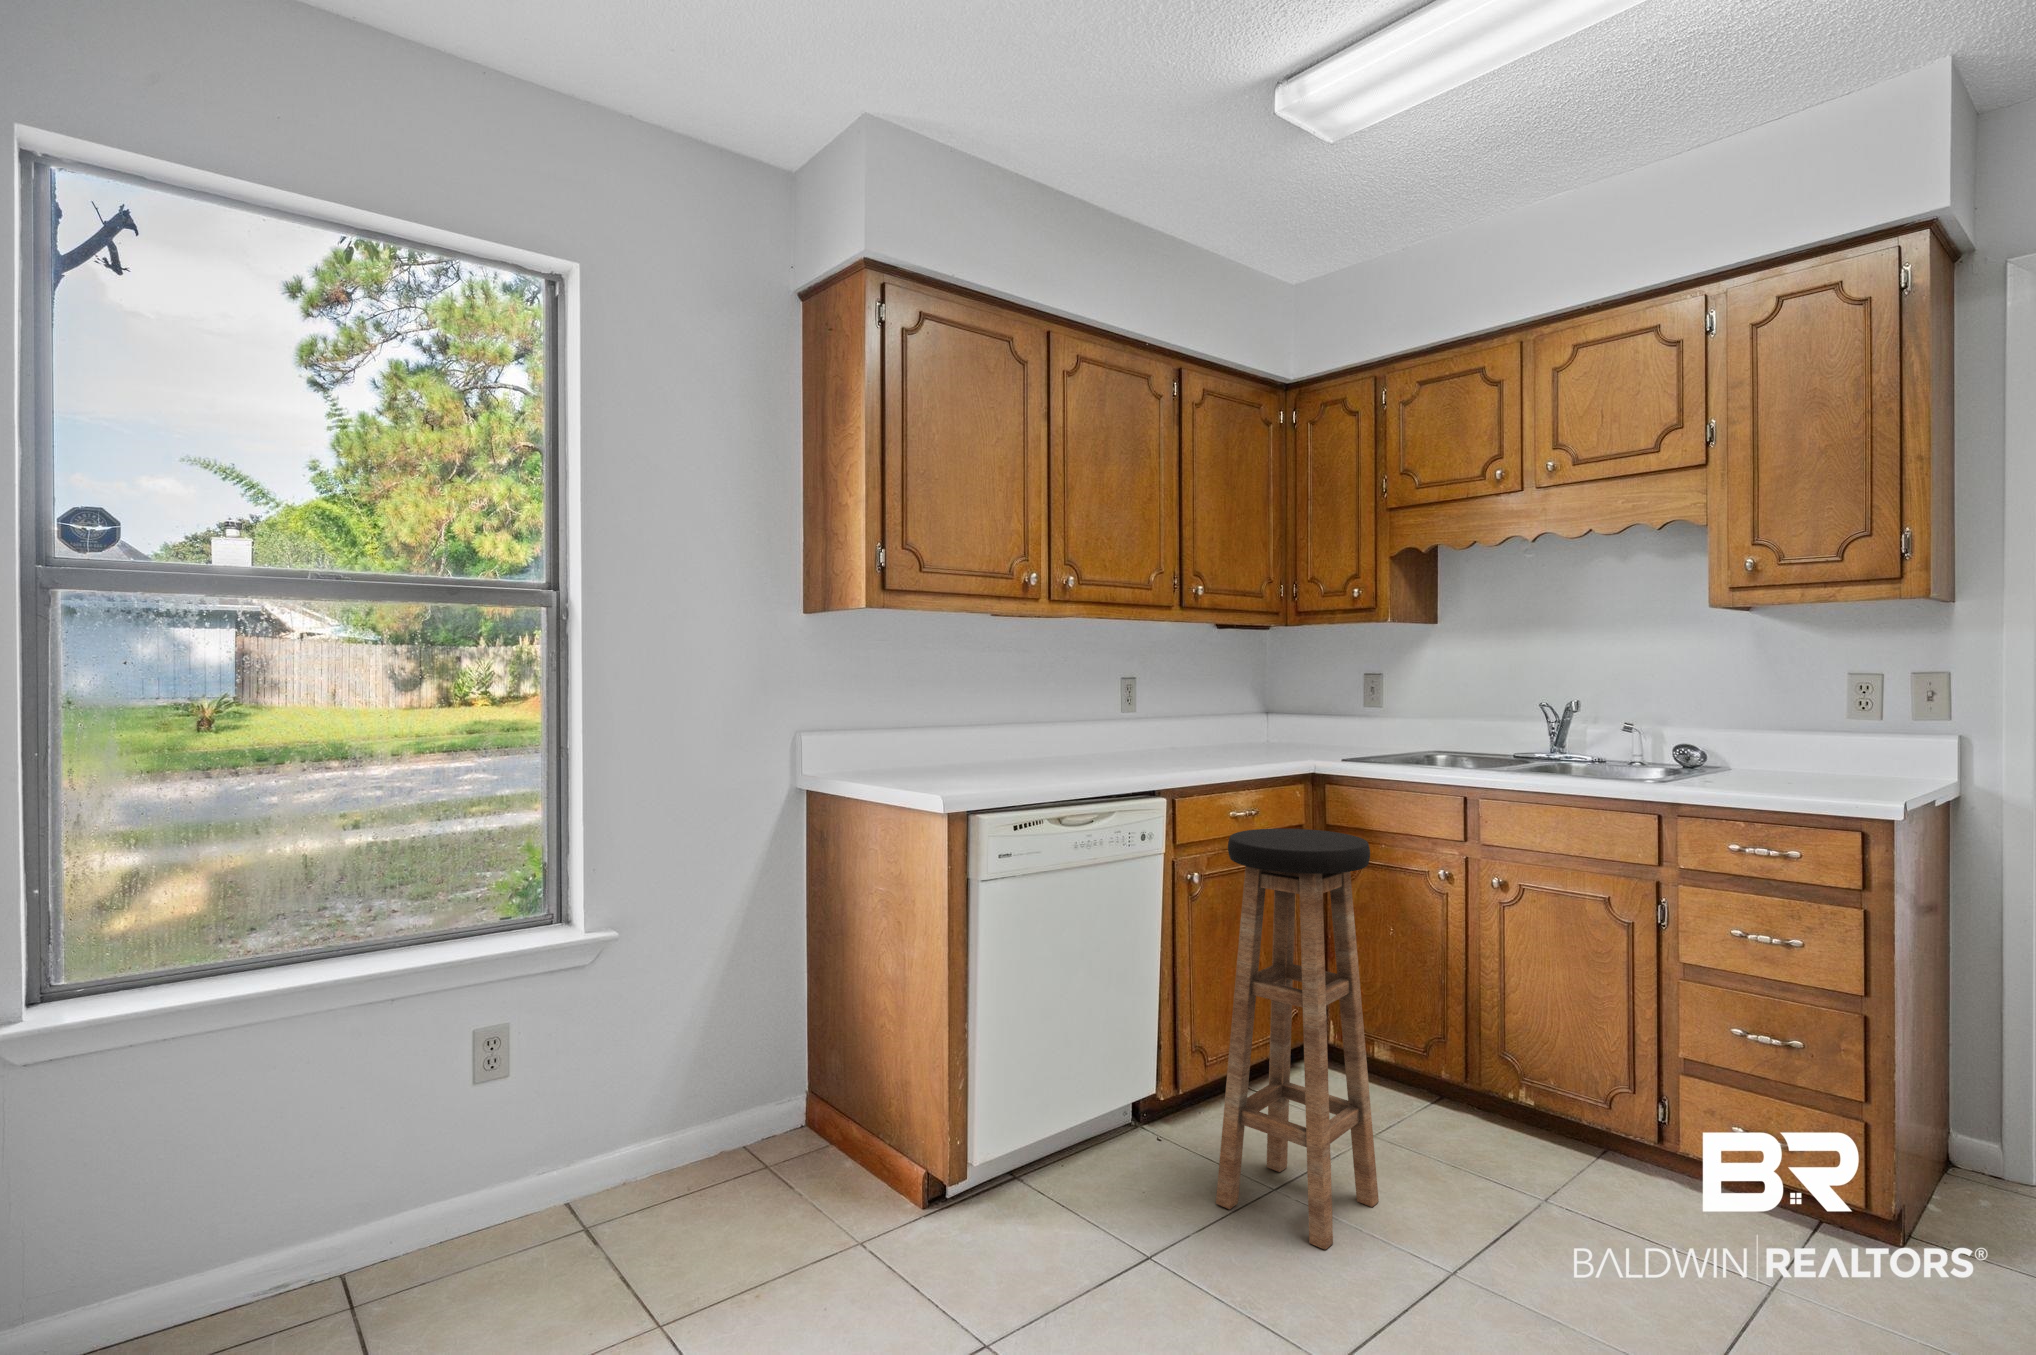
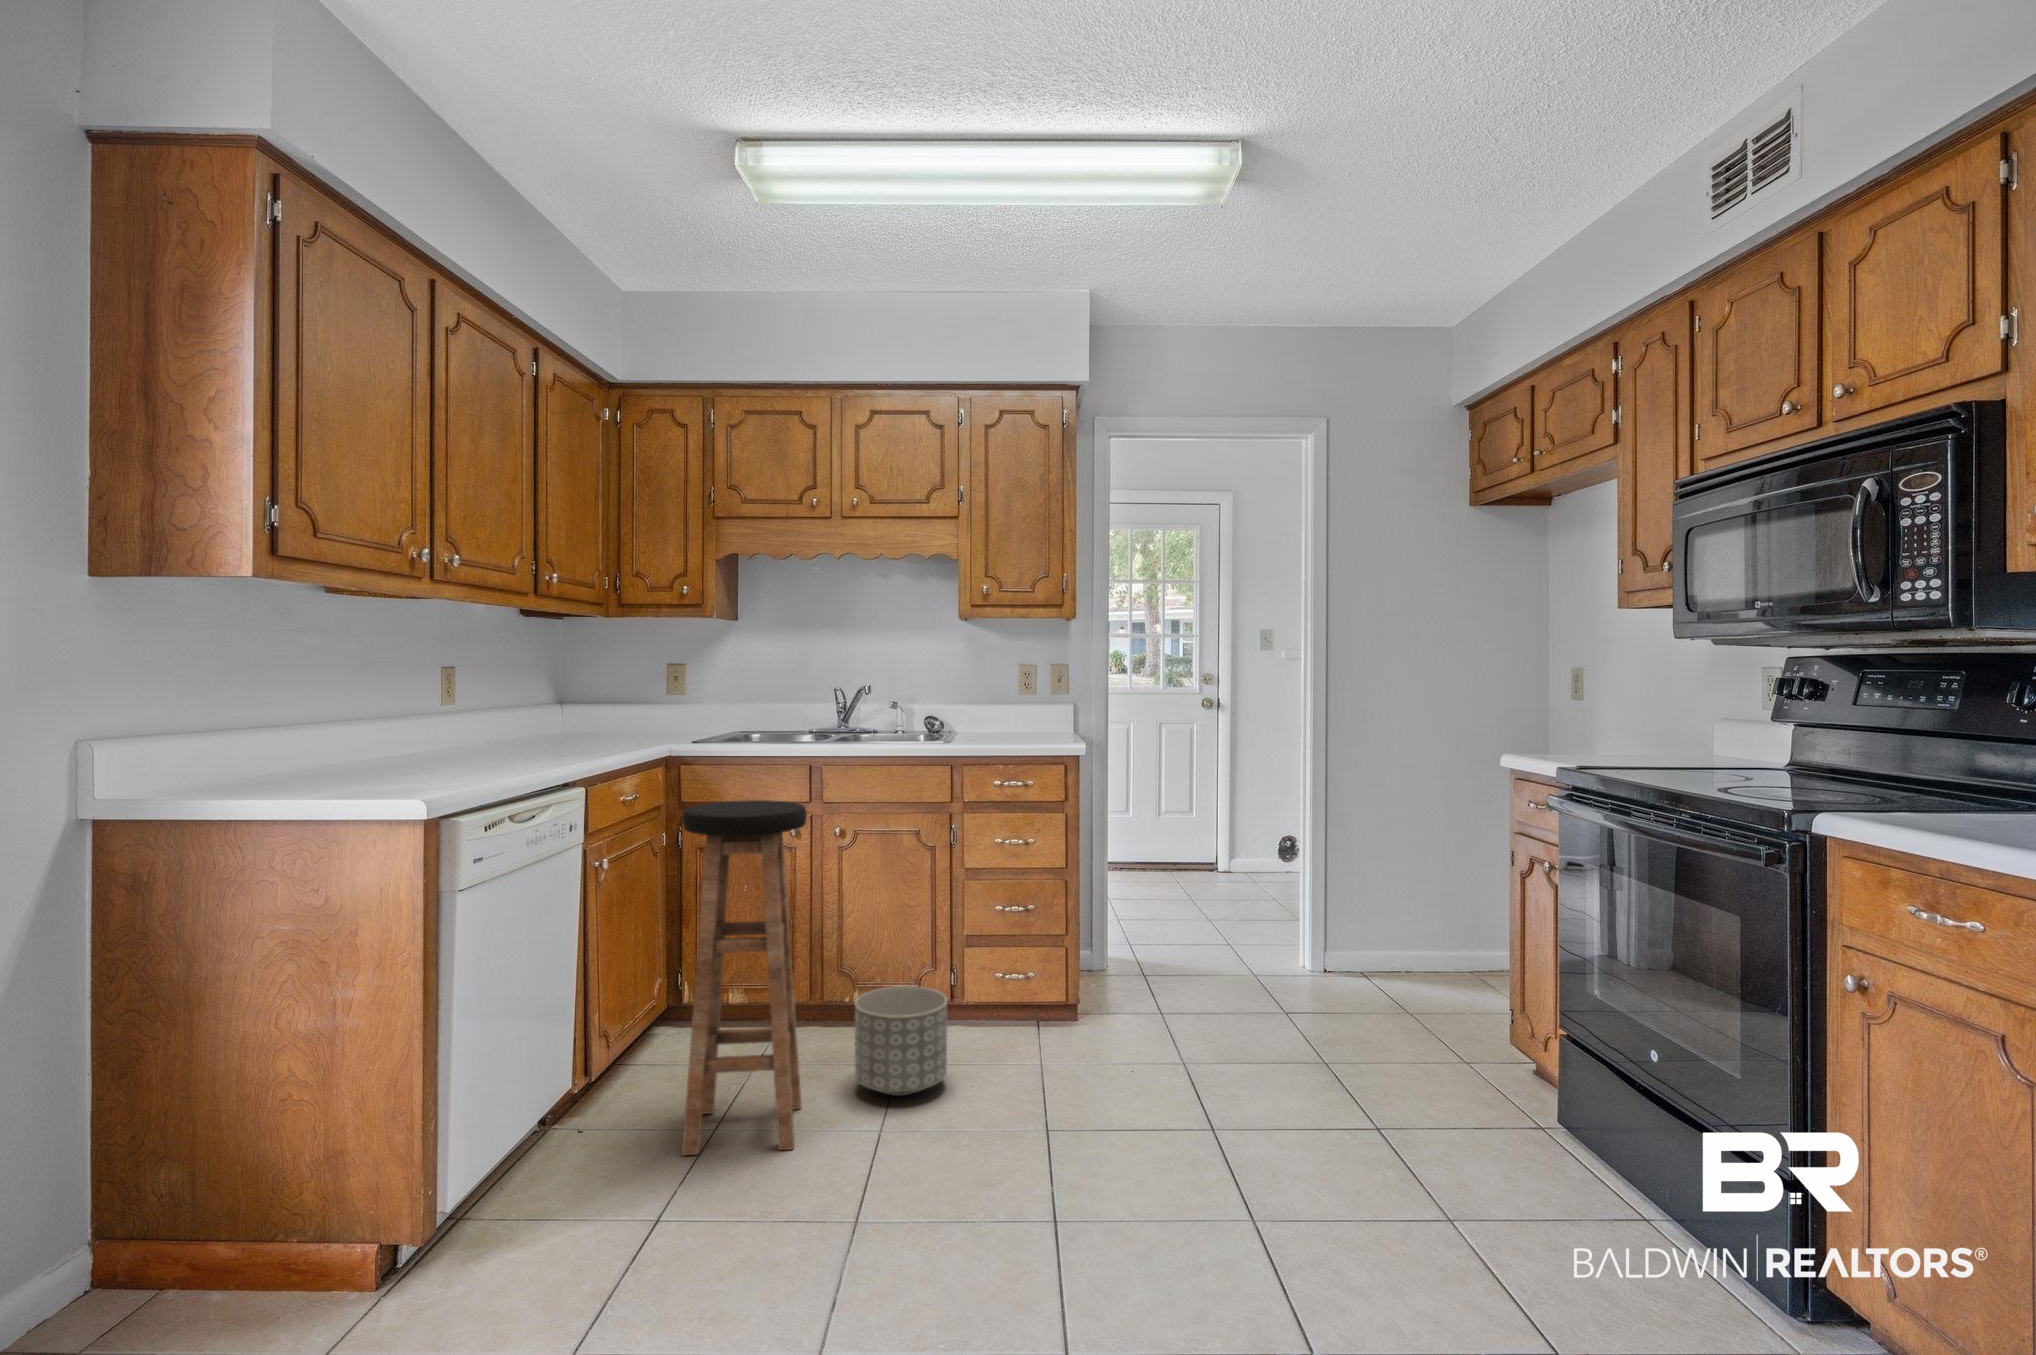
planter: none [1450,1094,1586,1250] -> present [855,986,947,1096]

